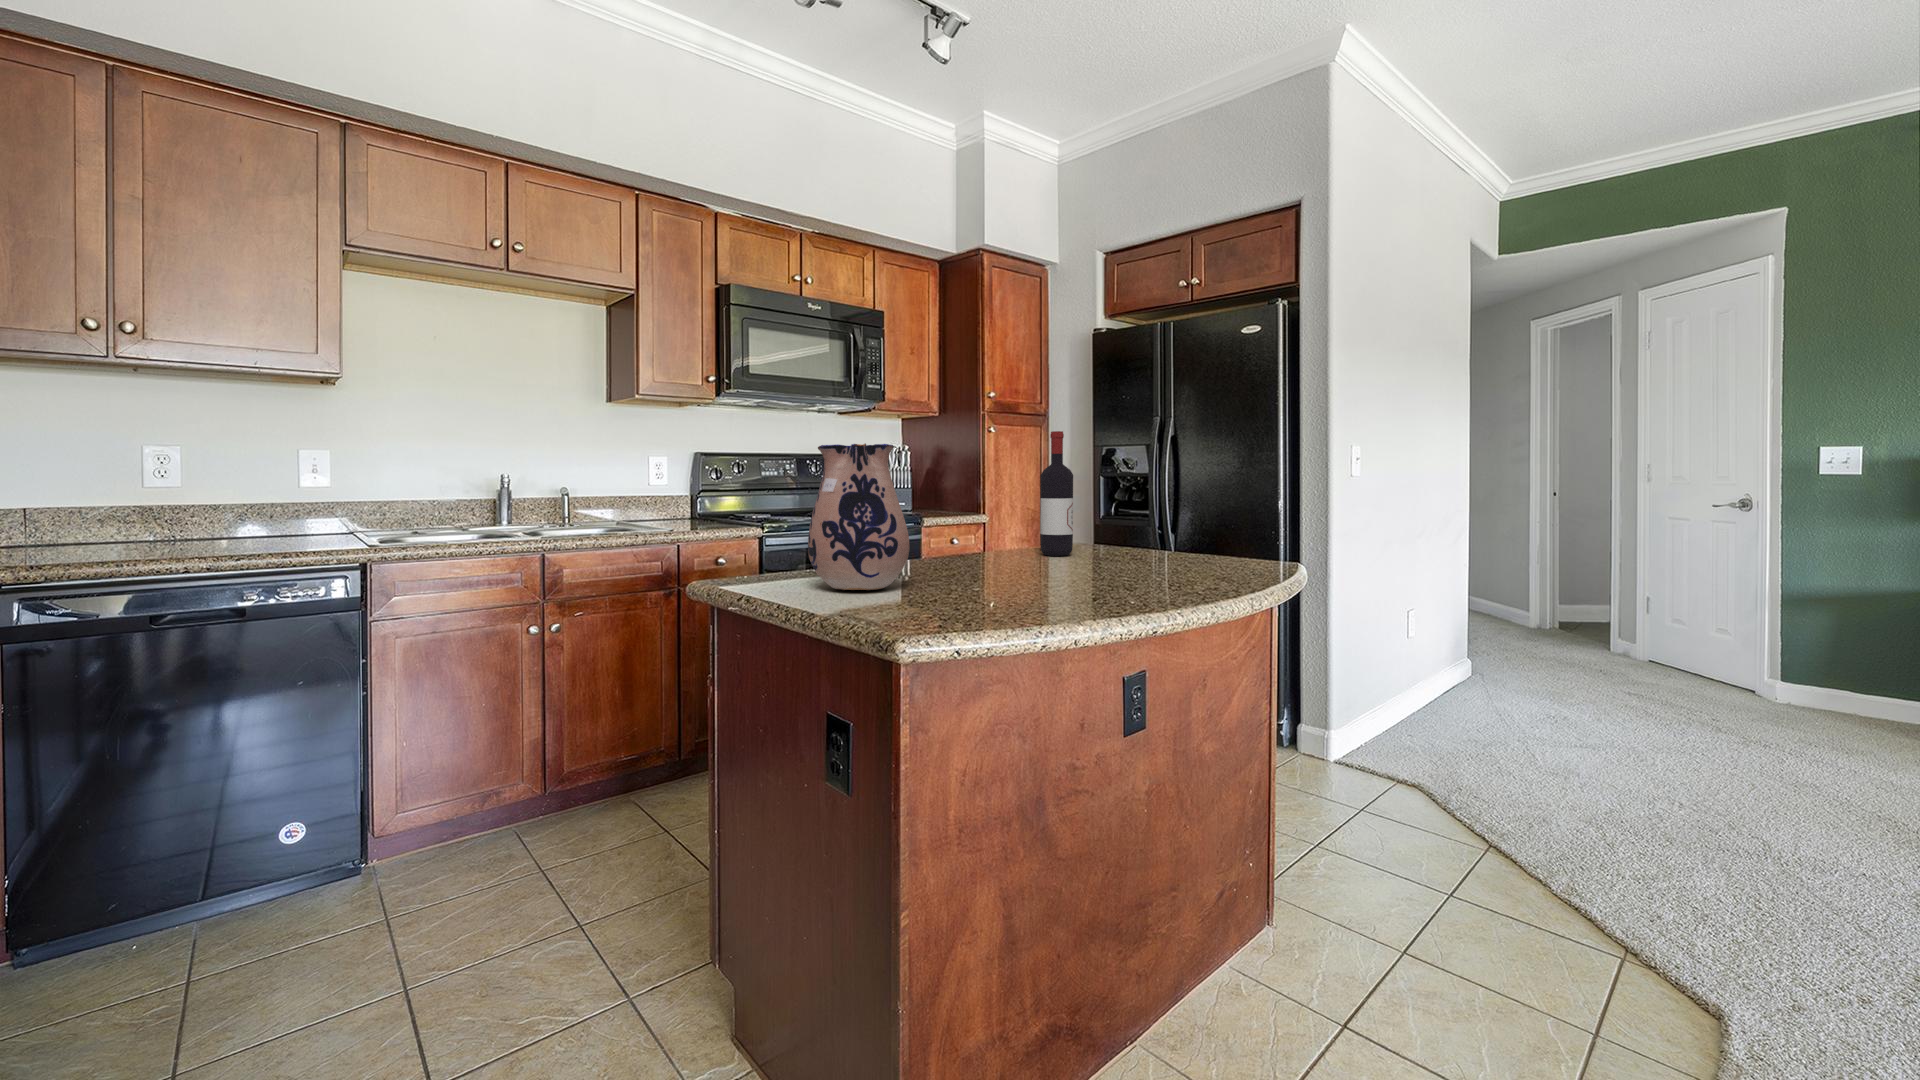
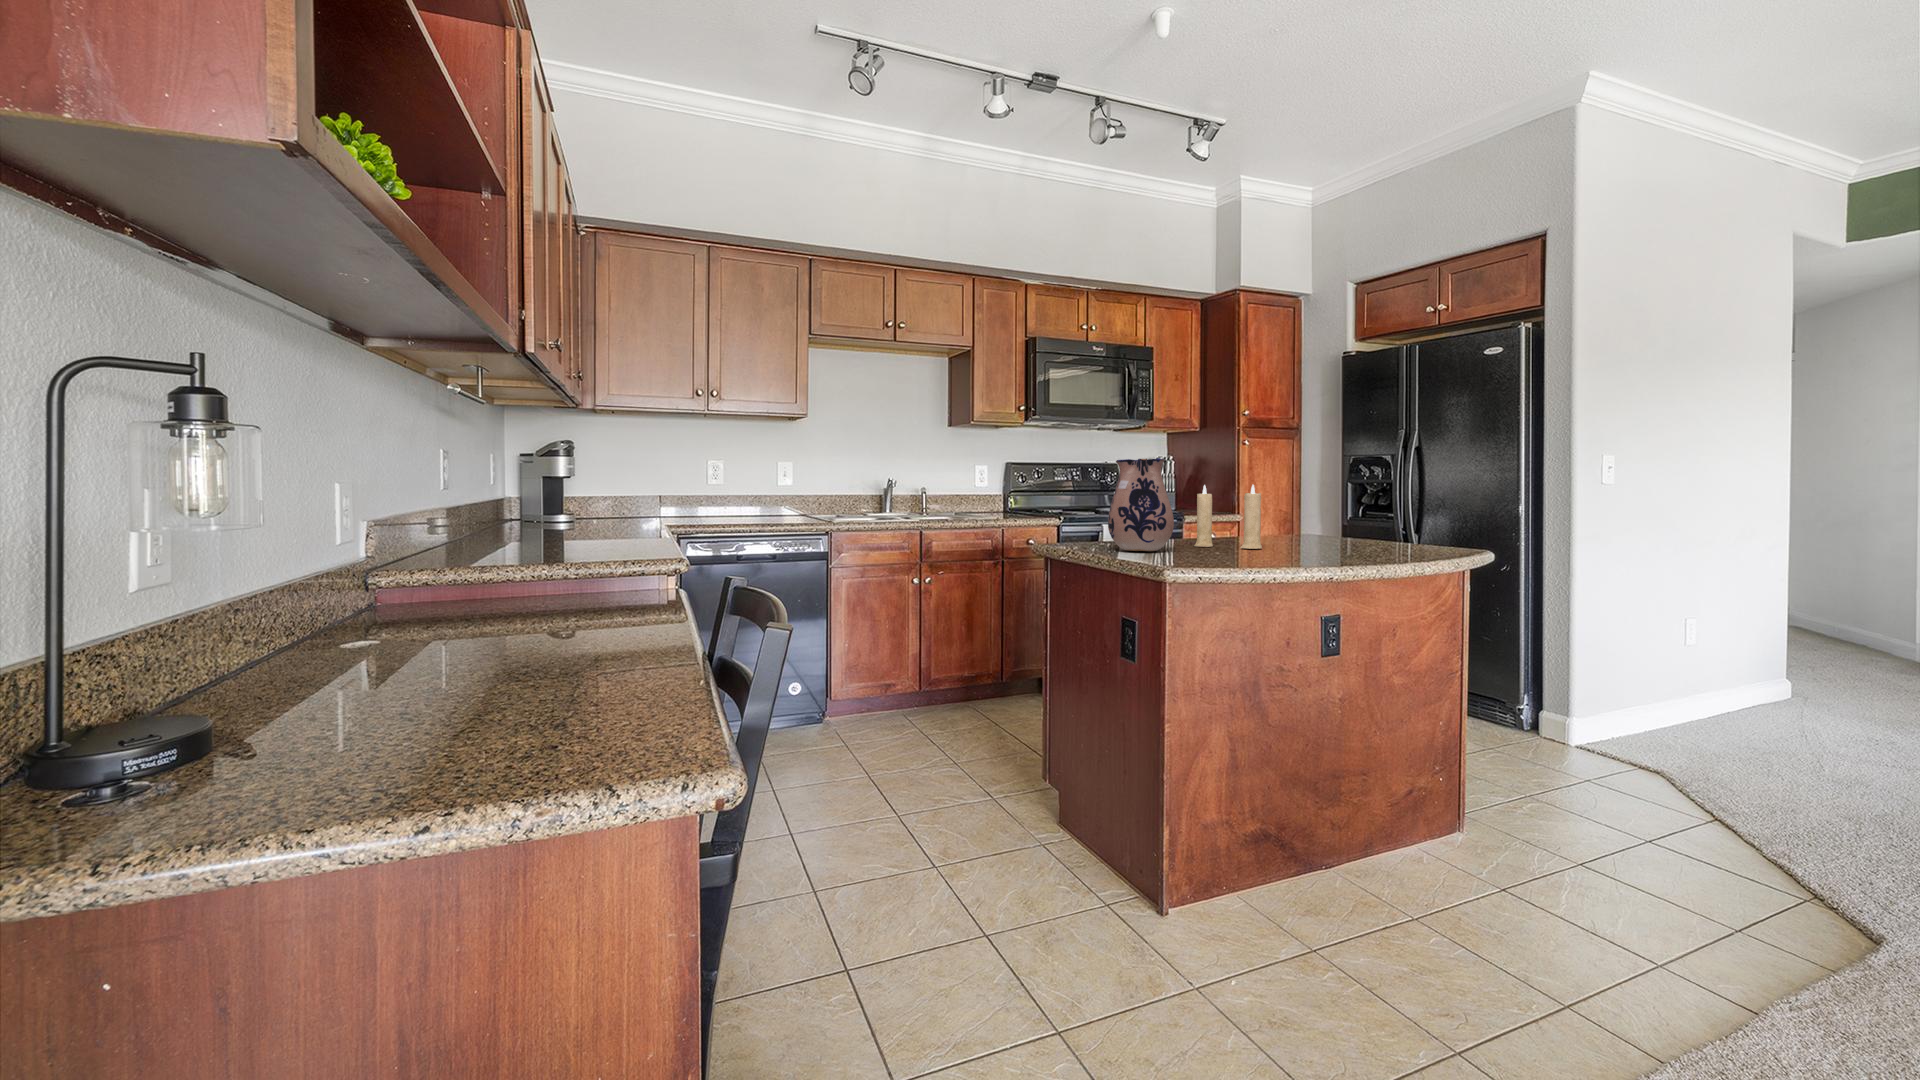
wine bottle: present [1040,431,1073,556] -> none [1275,447,1302,540]
candle: none [938,482,1033,577] -> present [1194,485,1262,549]

